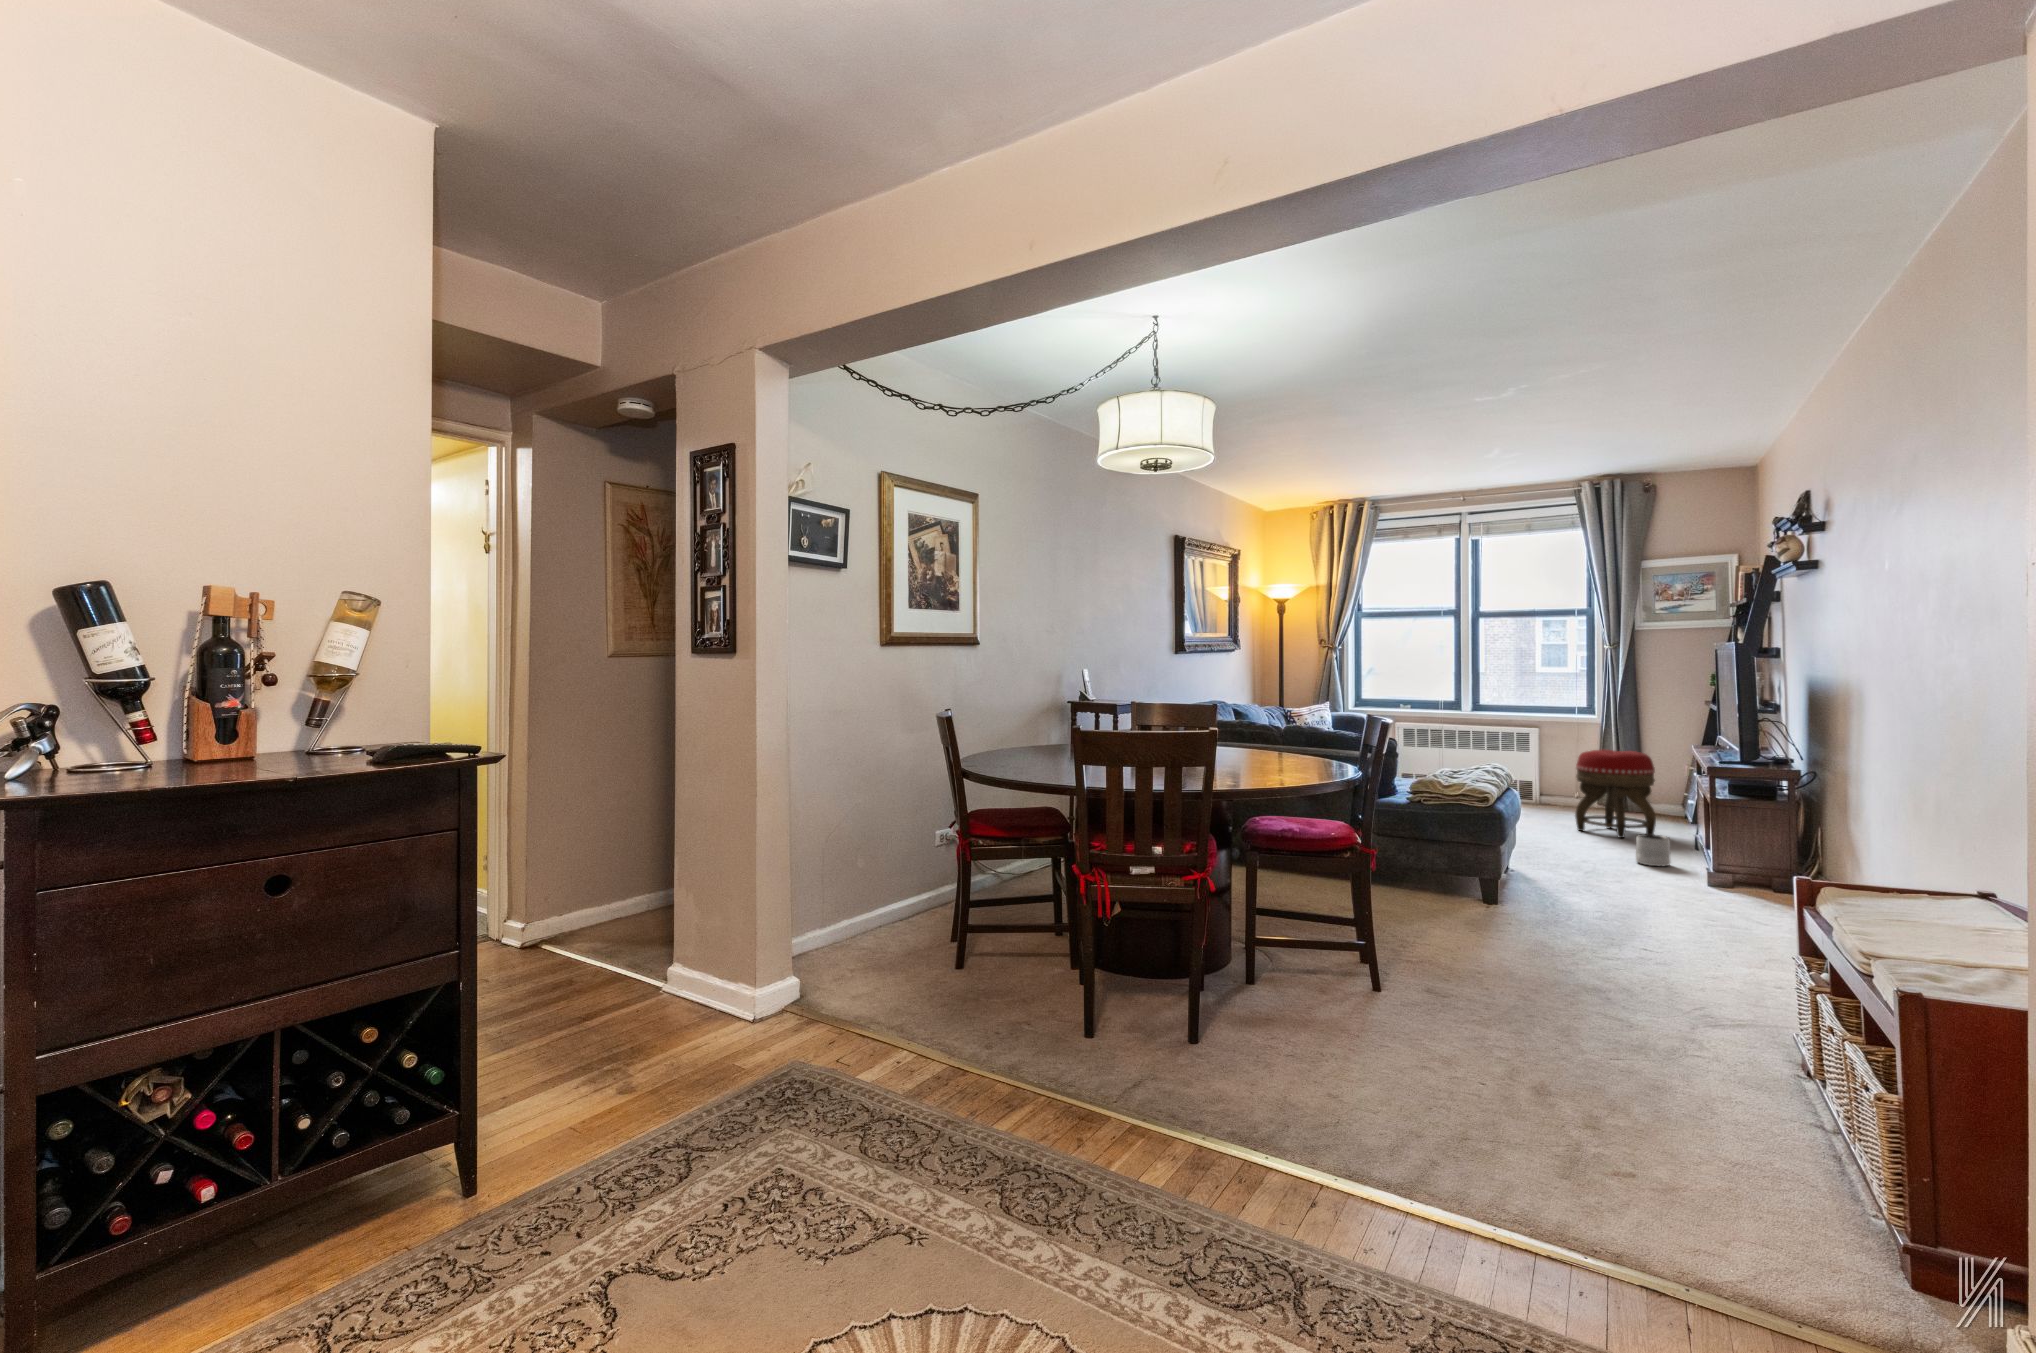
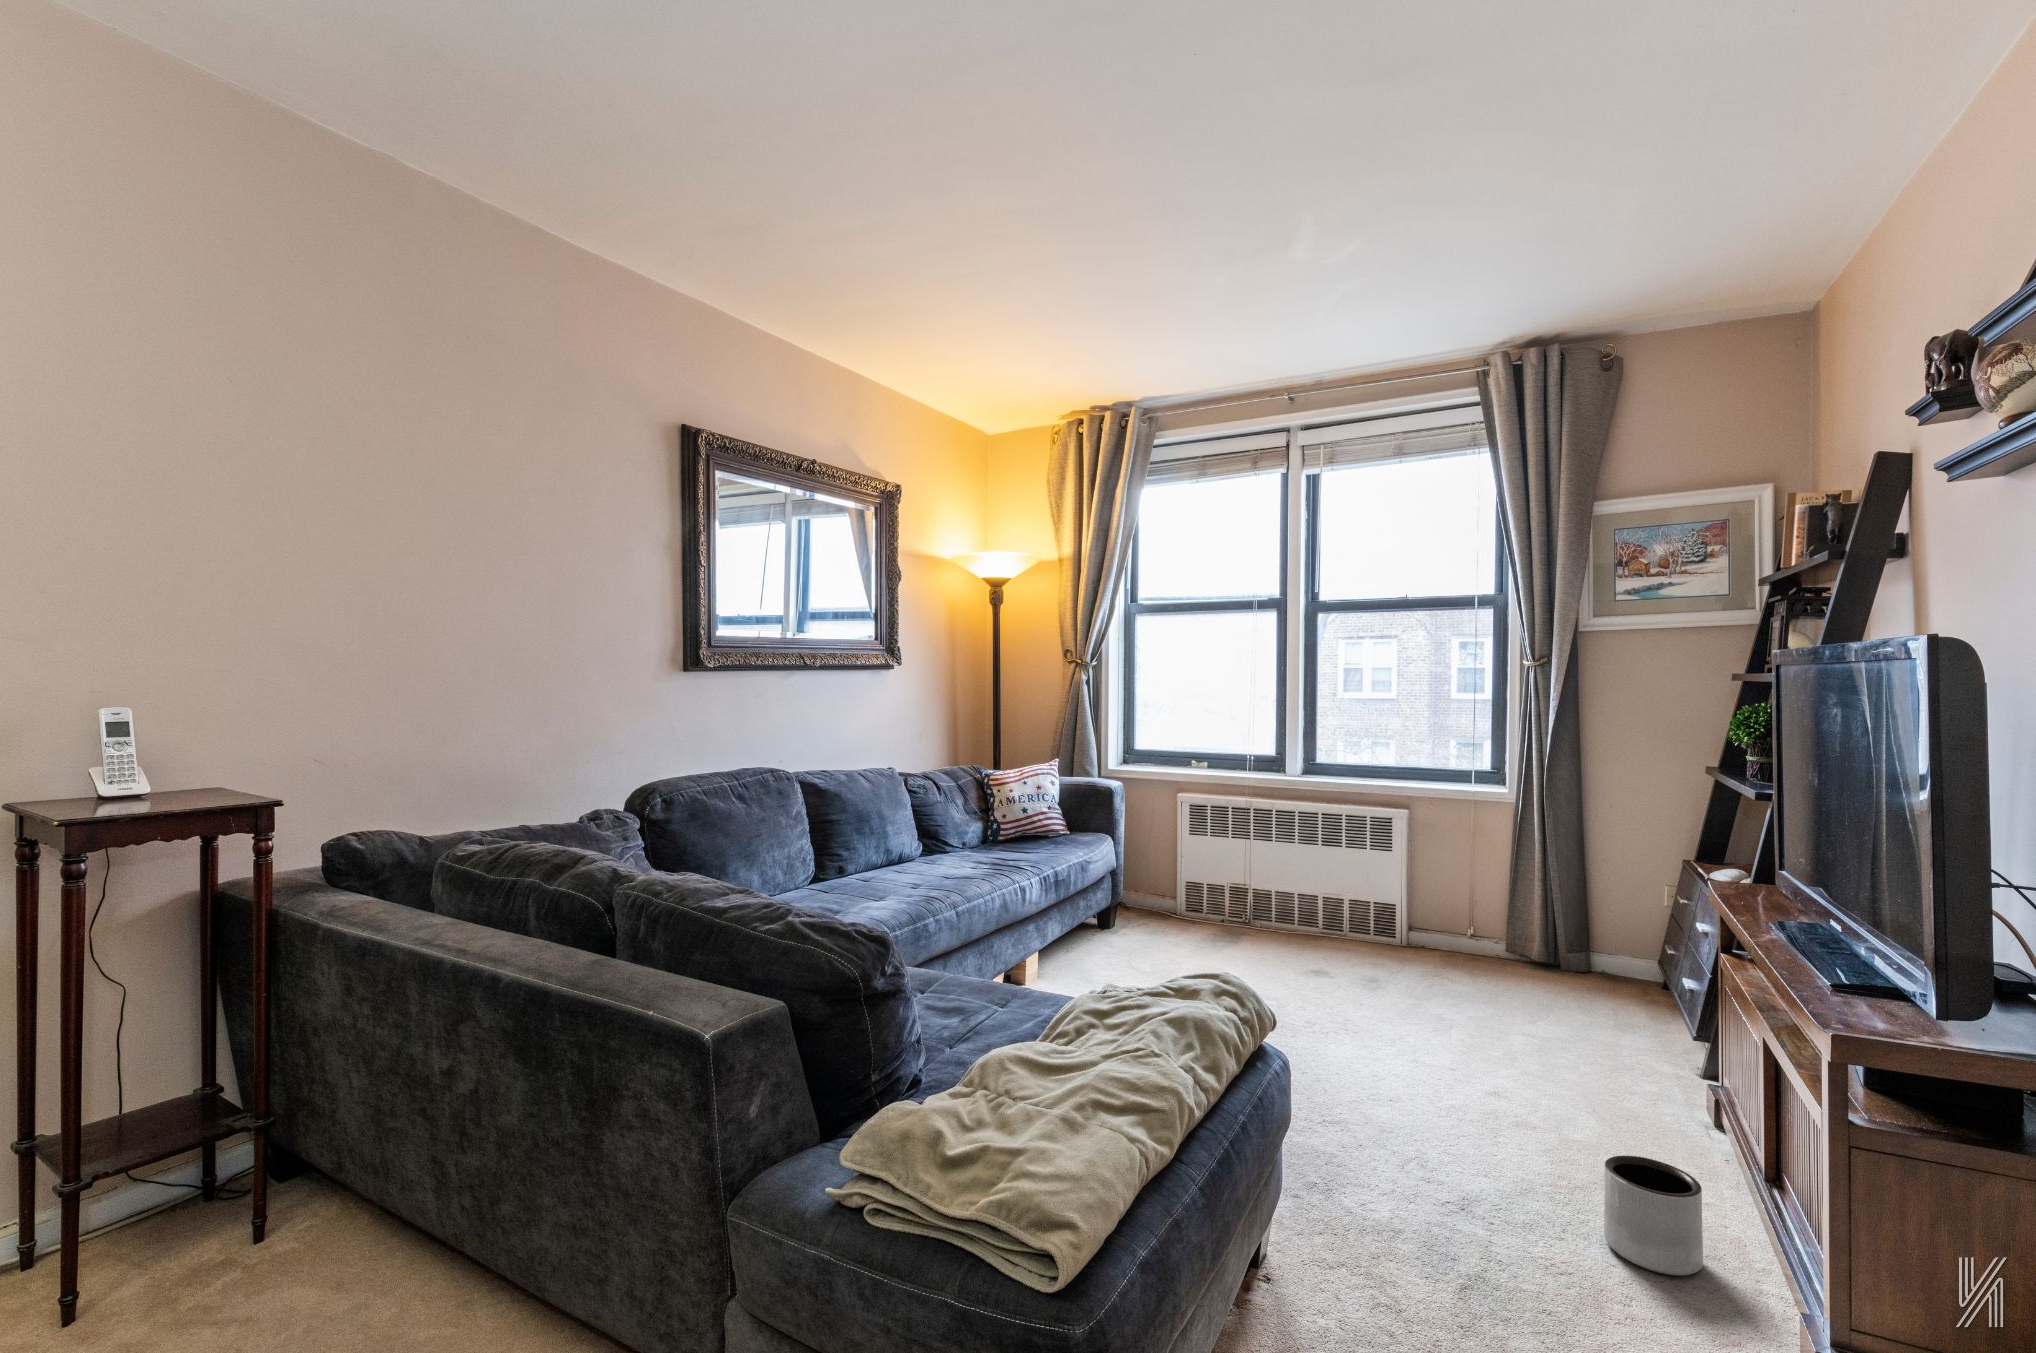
footstool: present [1575,749,1656,838] -> none [1462,873,1633,1090]

